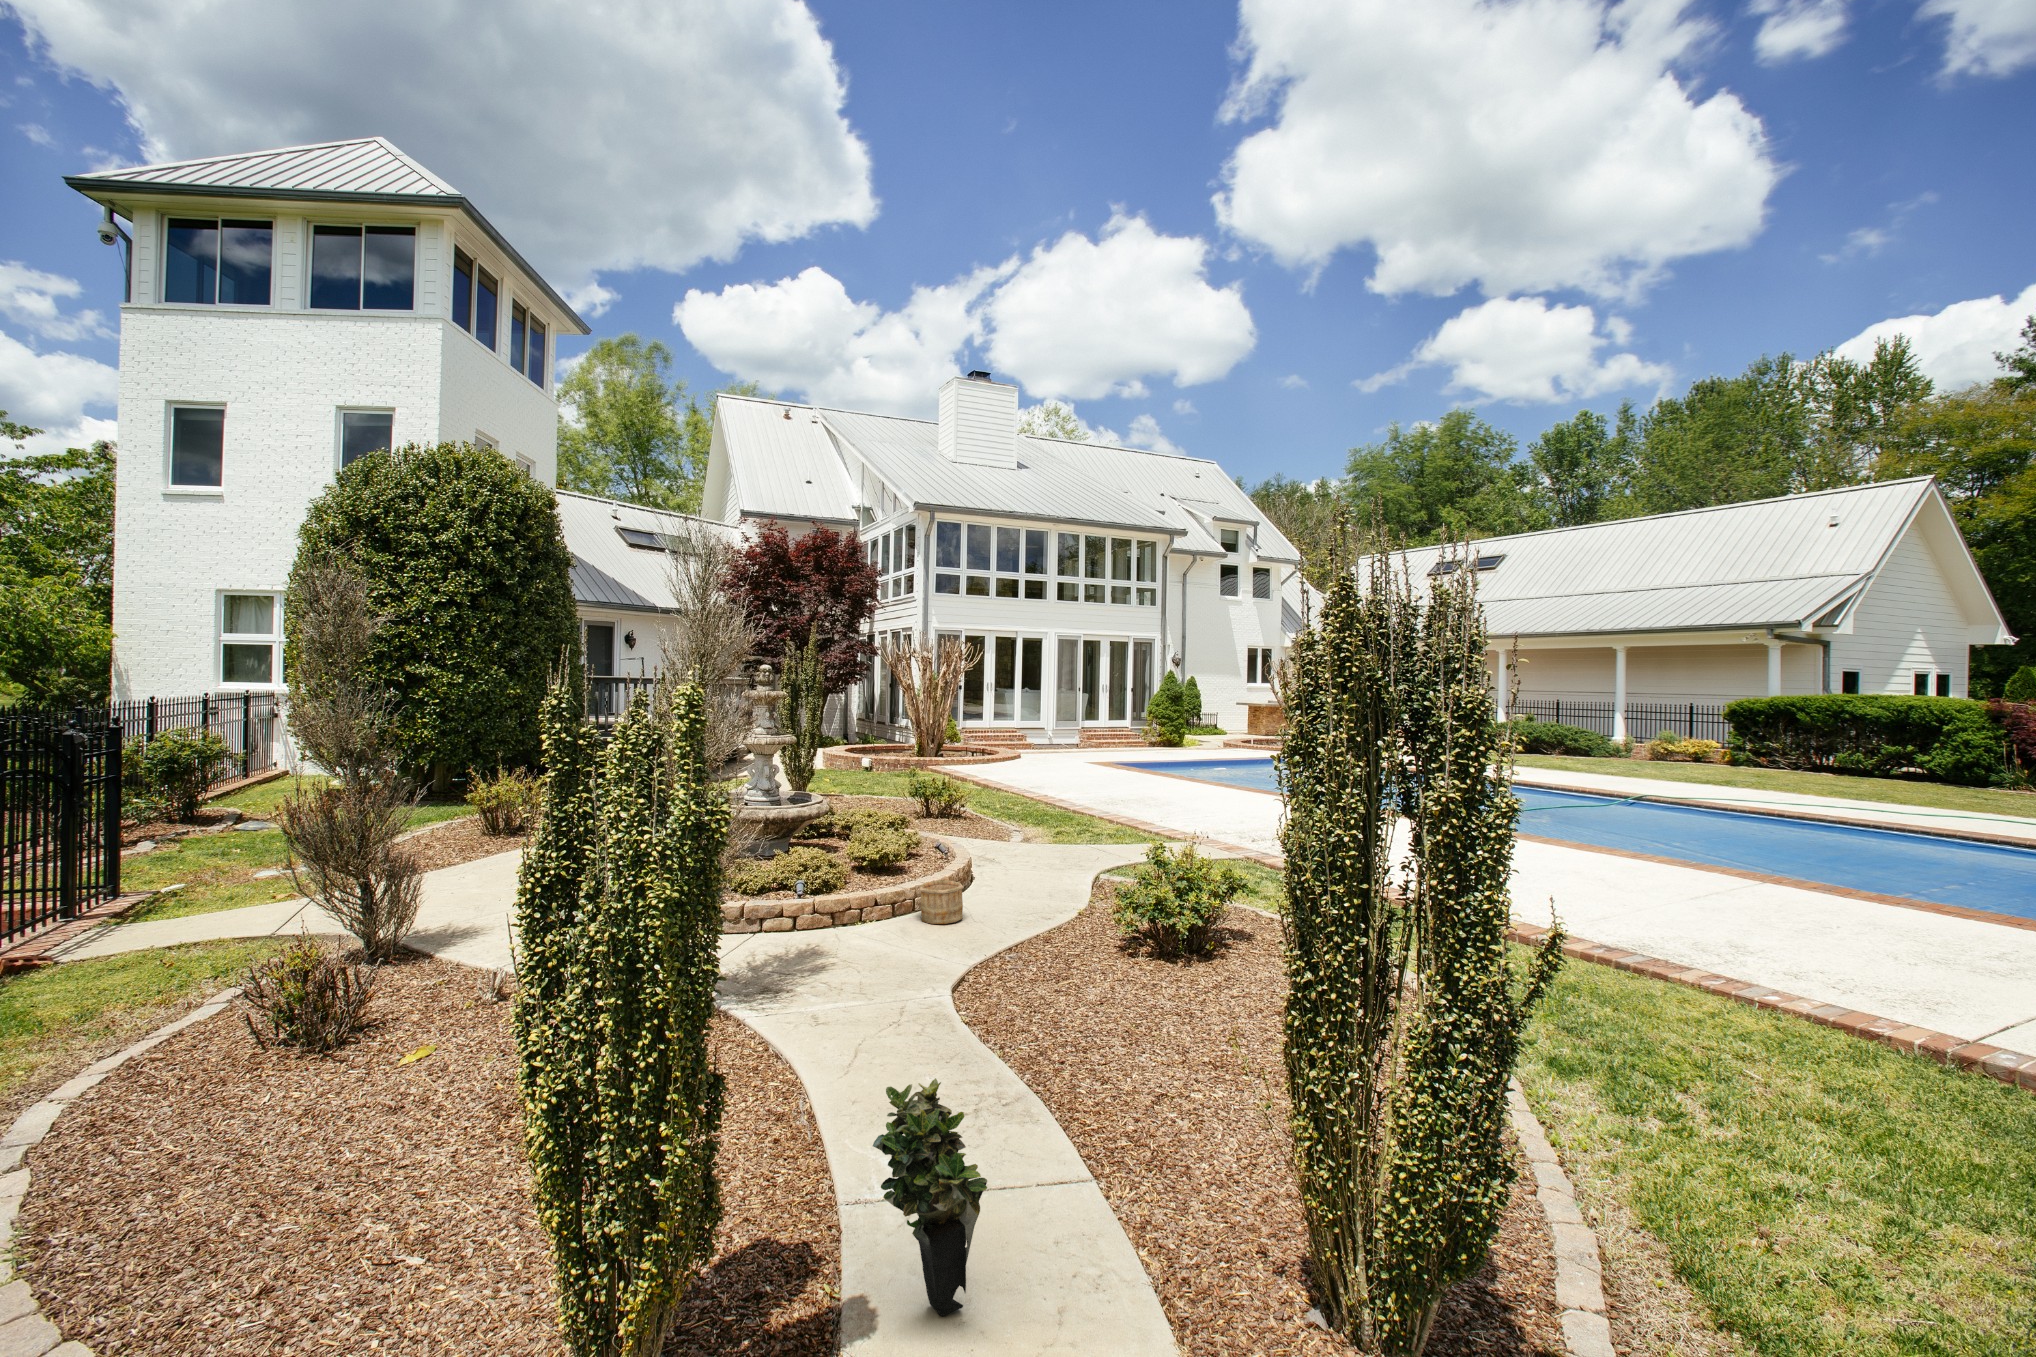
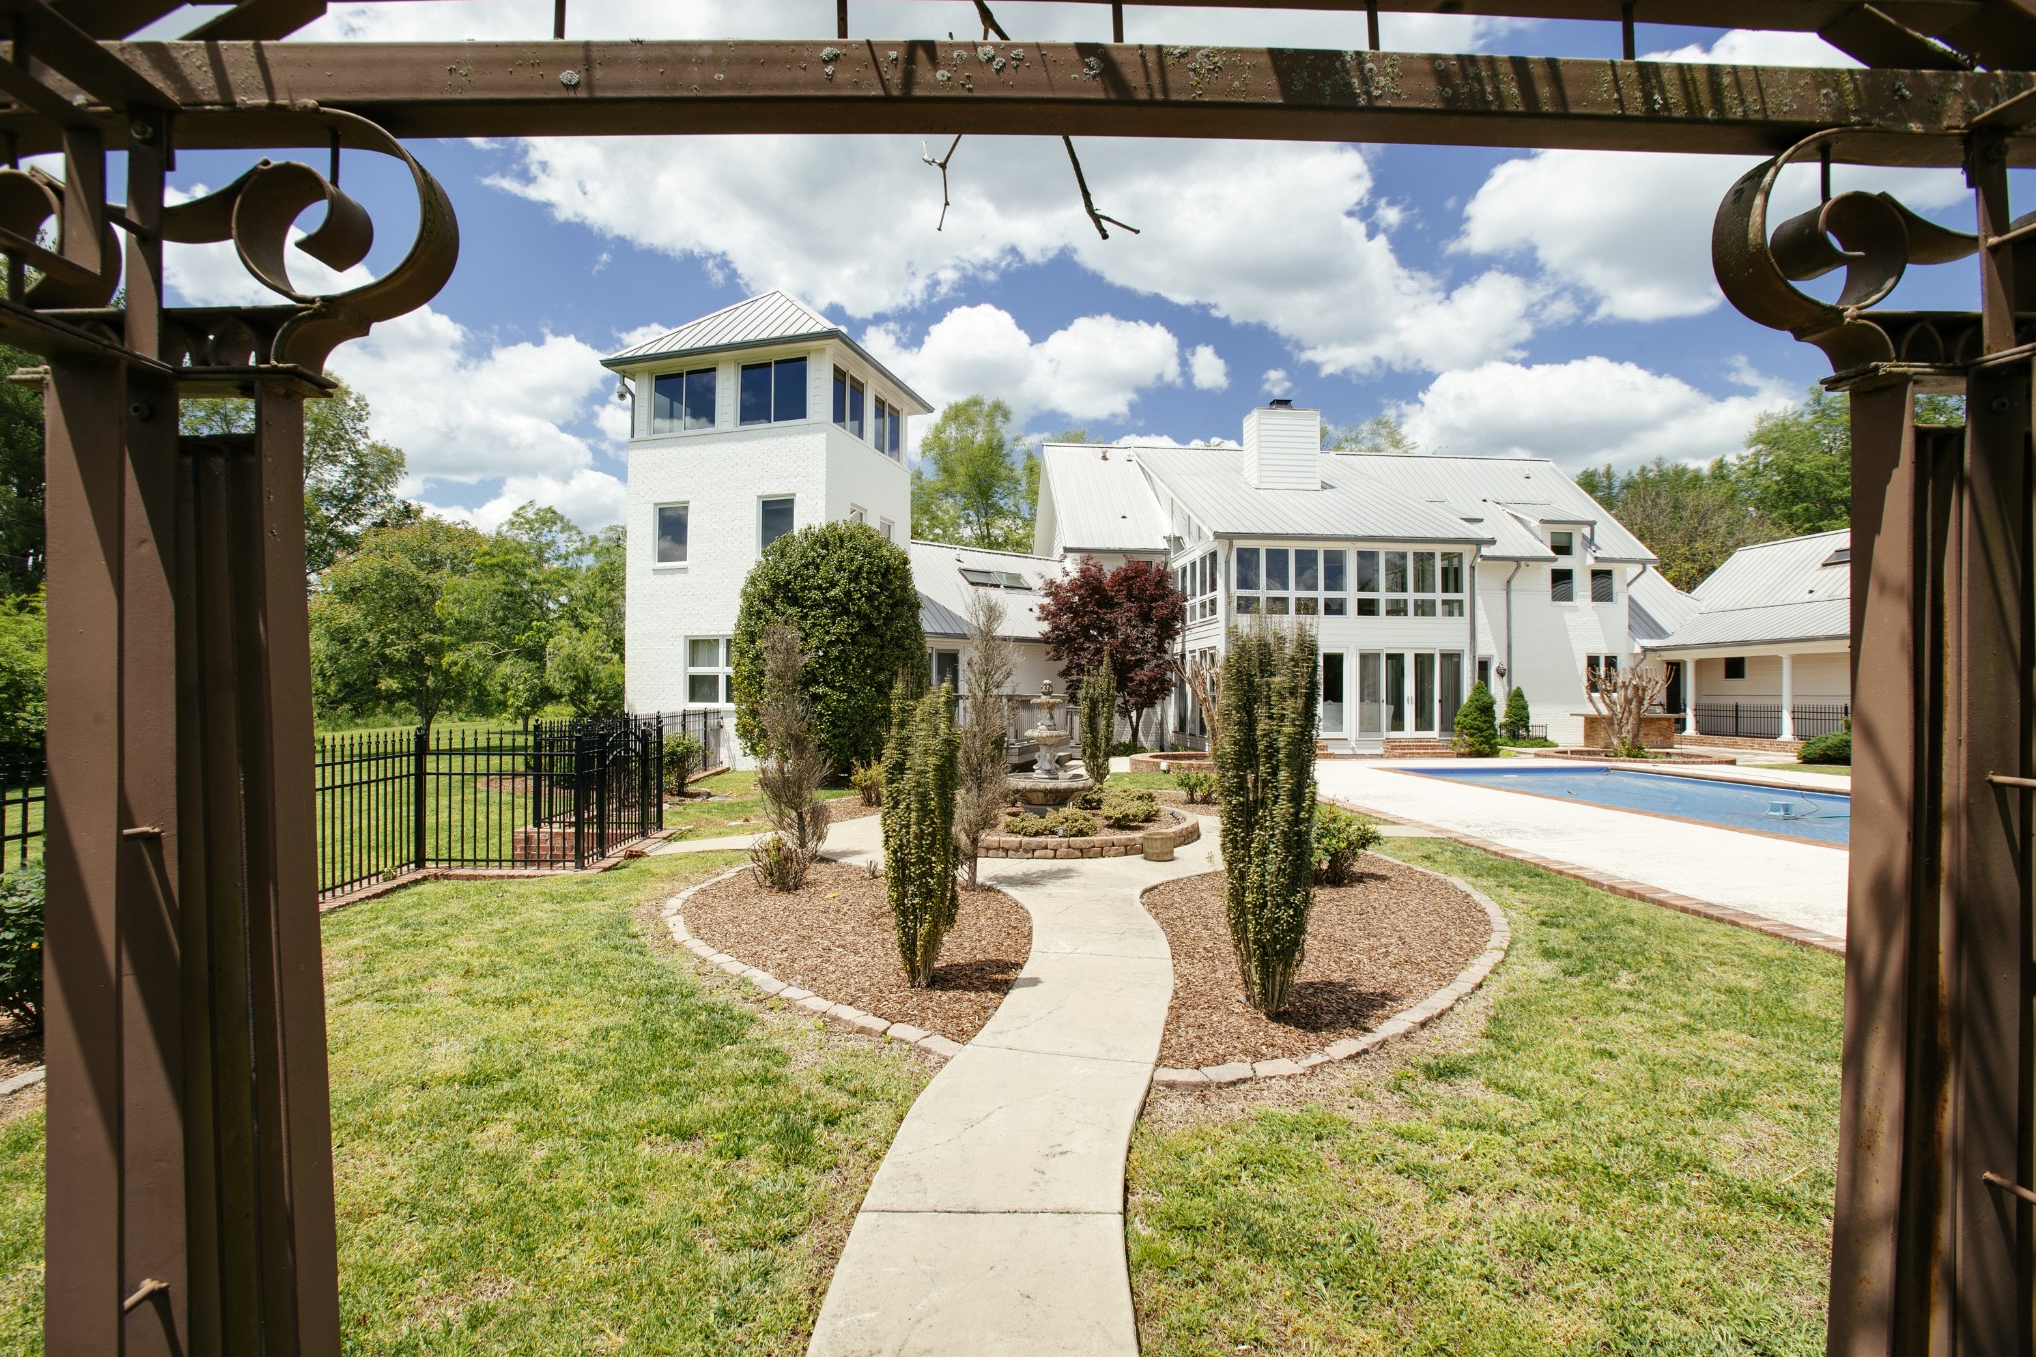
potted plant: present [873,1078,987,1316] -> none [1035,868,1091,969]

